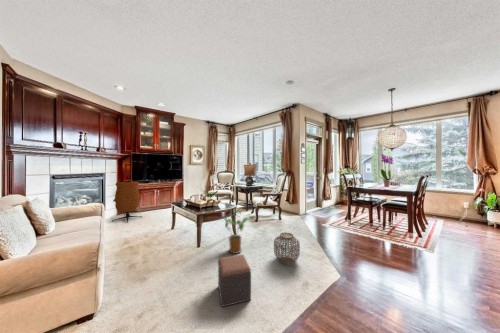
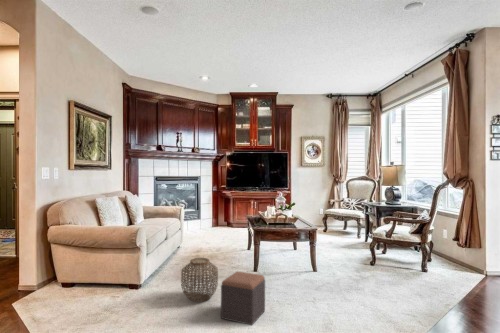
lounge chair: present [112,181,142,222] -> none [201,186,231,236]
house plant: present [224,210,249,254] -> none [275,227,313,289]
woven basket: present [274,232,300,265] -> present [181,258,218,302]

